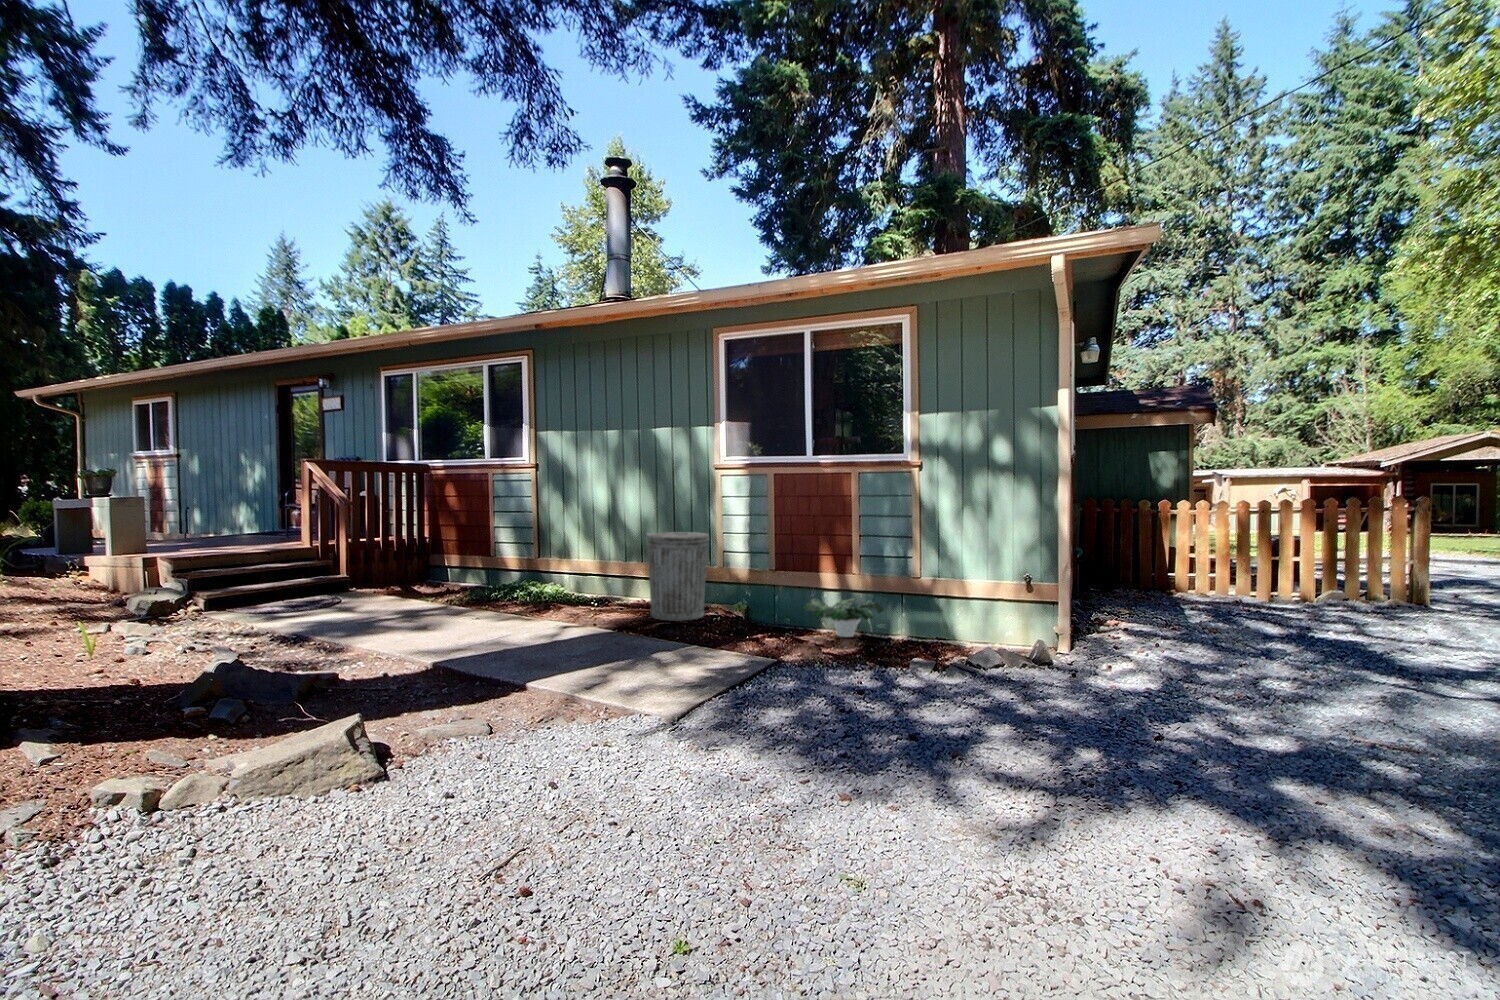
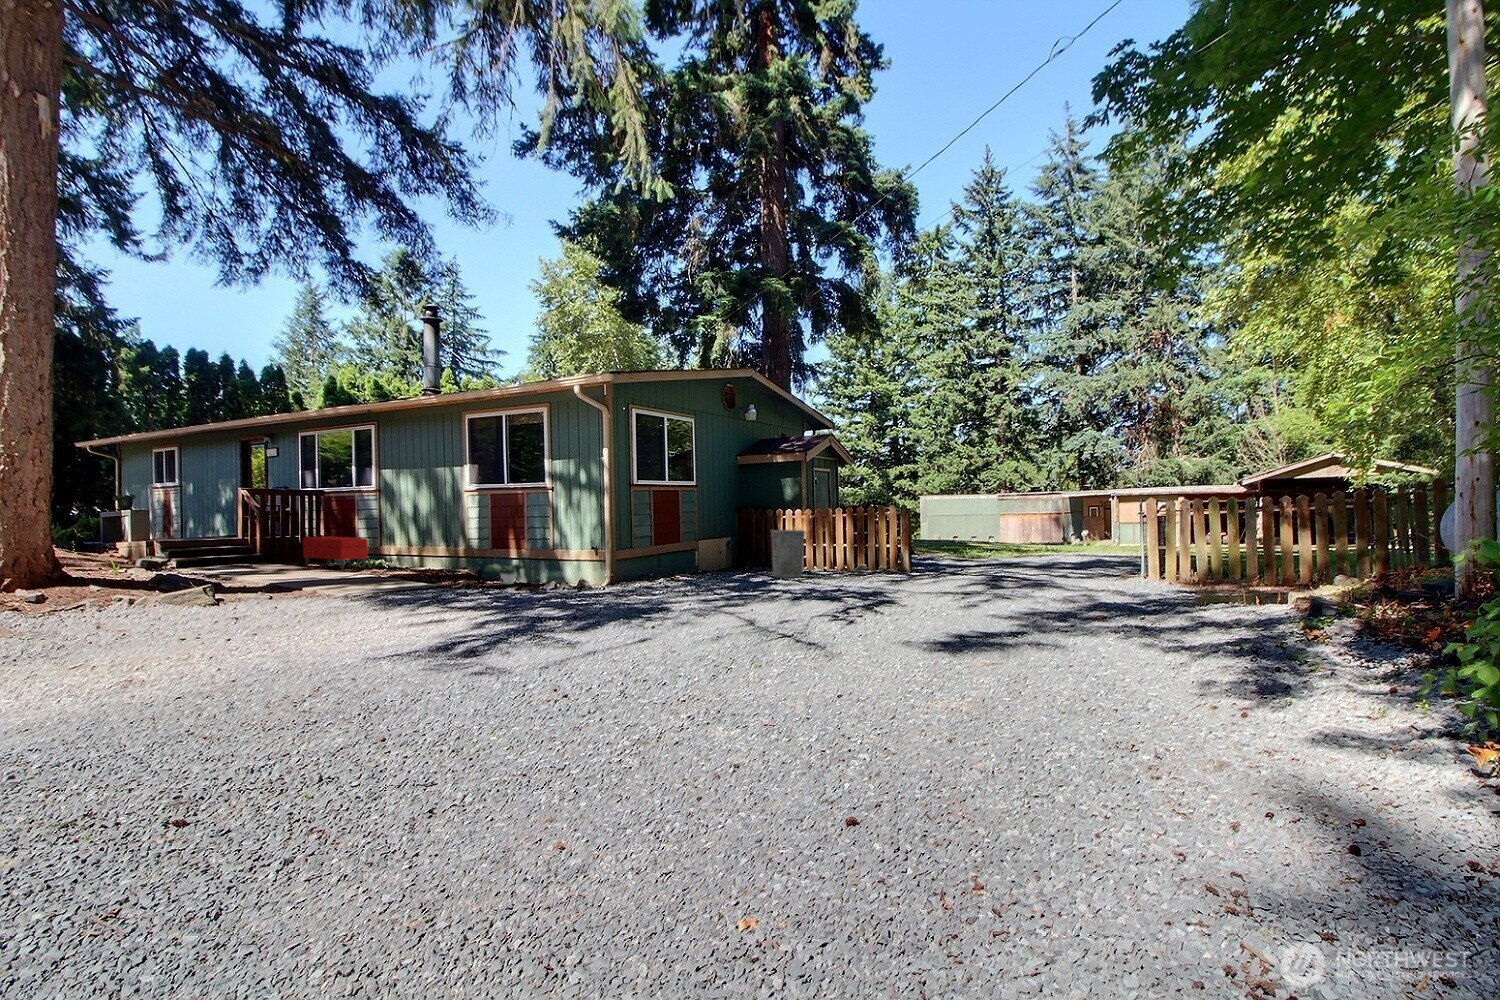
trash can: present [646,532,709,621] -> present [771,530,805,578]
bench: none [409,538,519,596] -> present [303,536,368,569]

